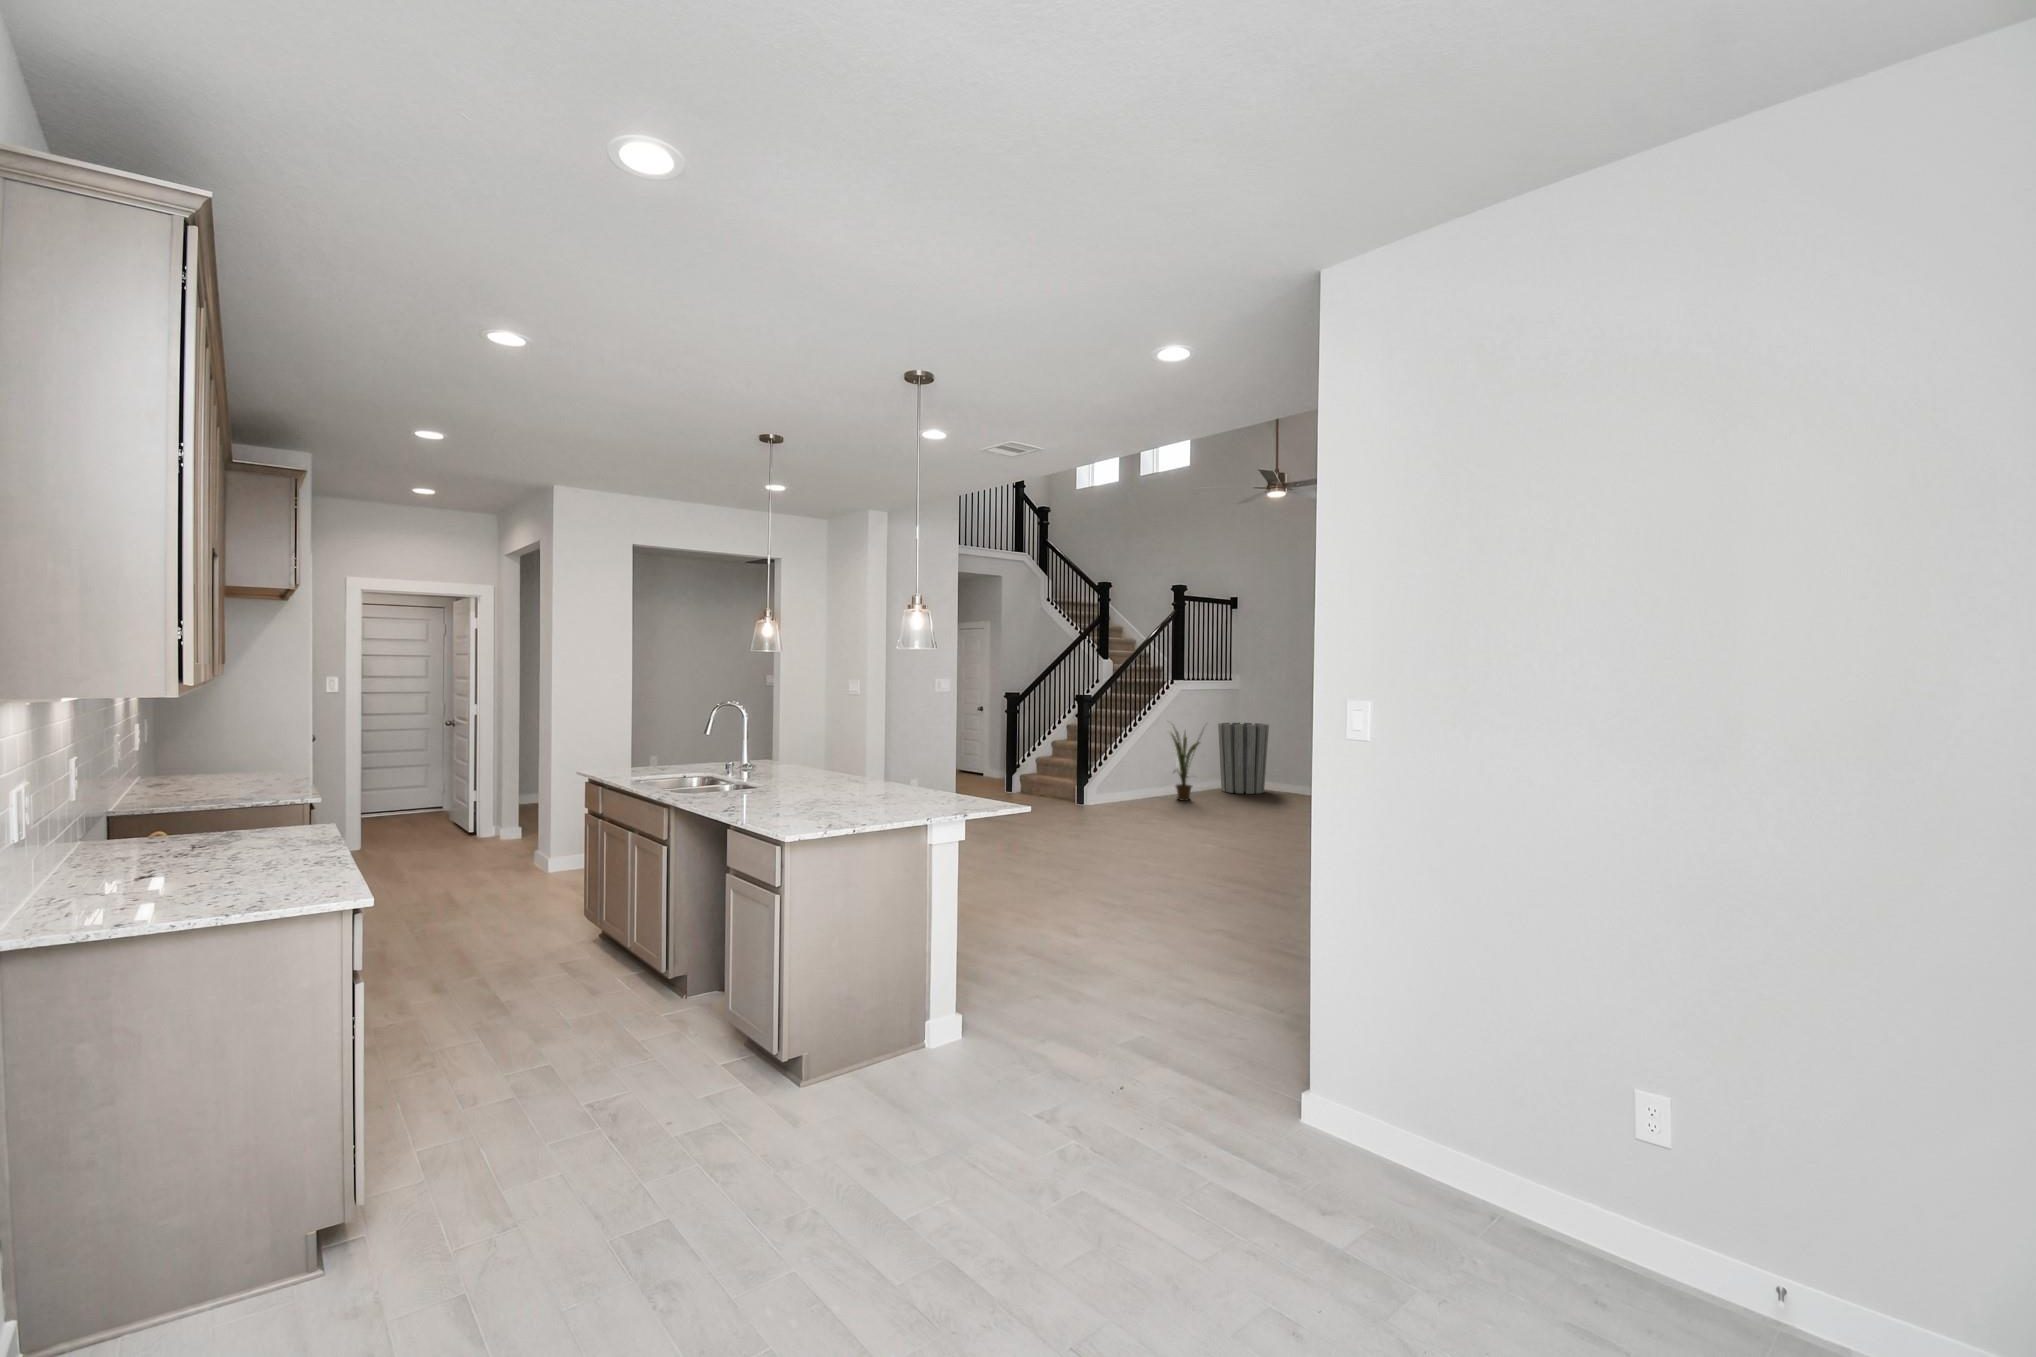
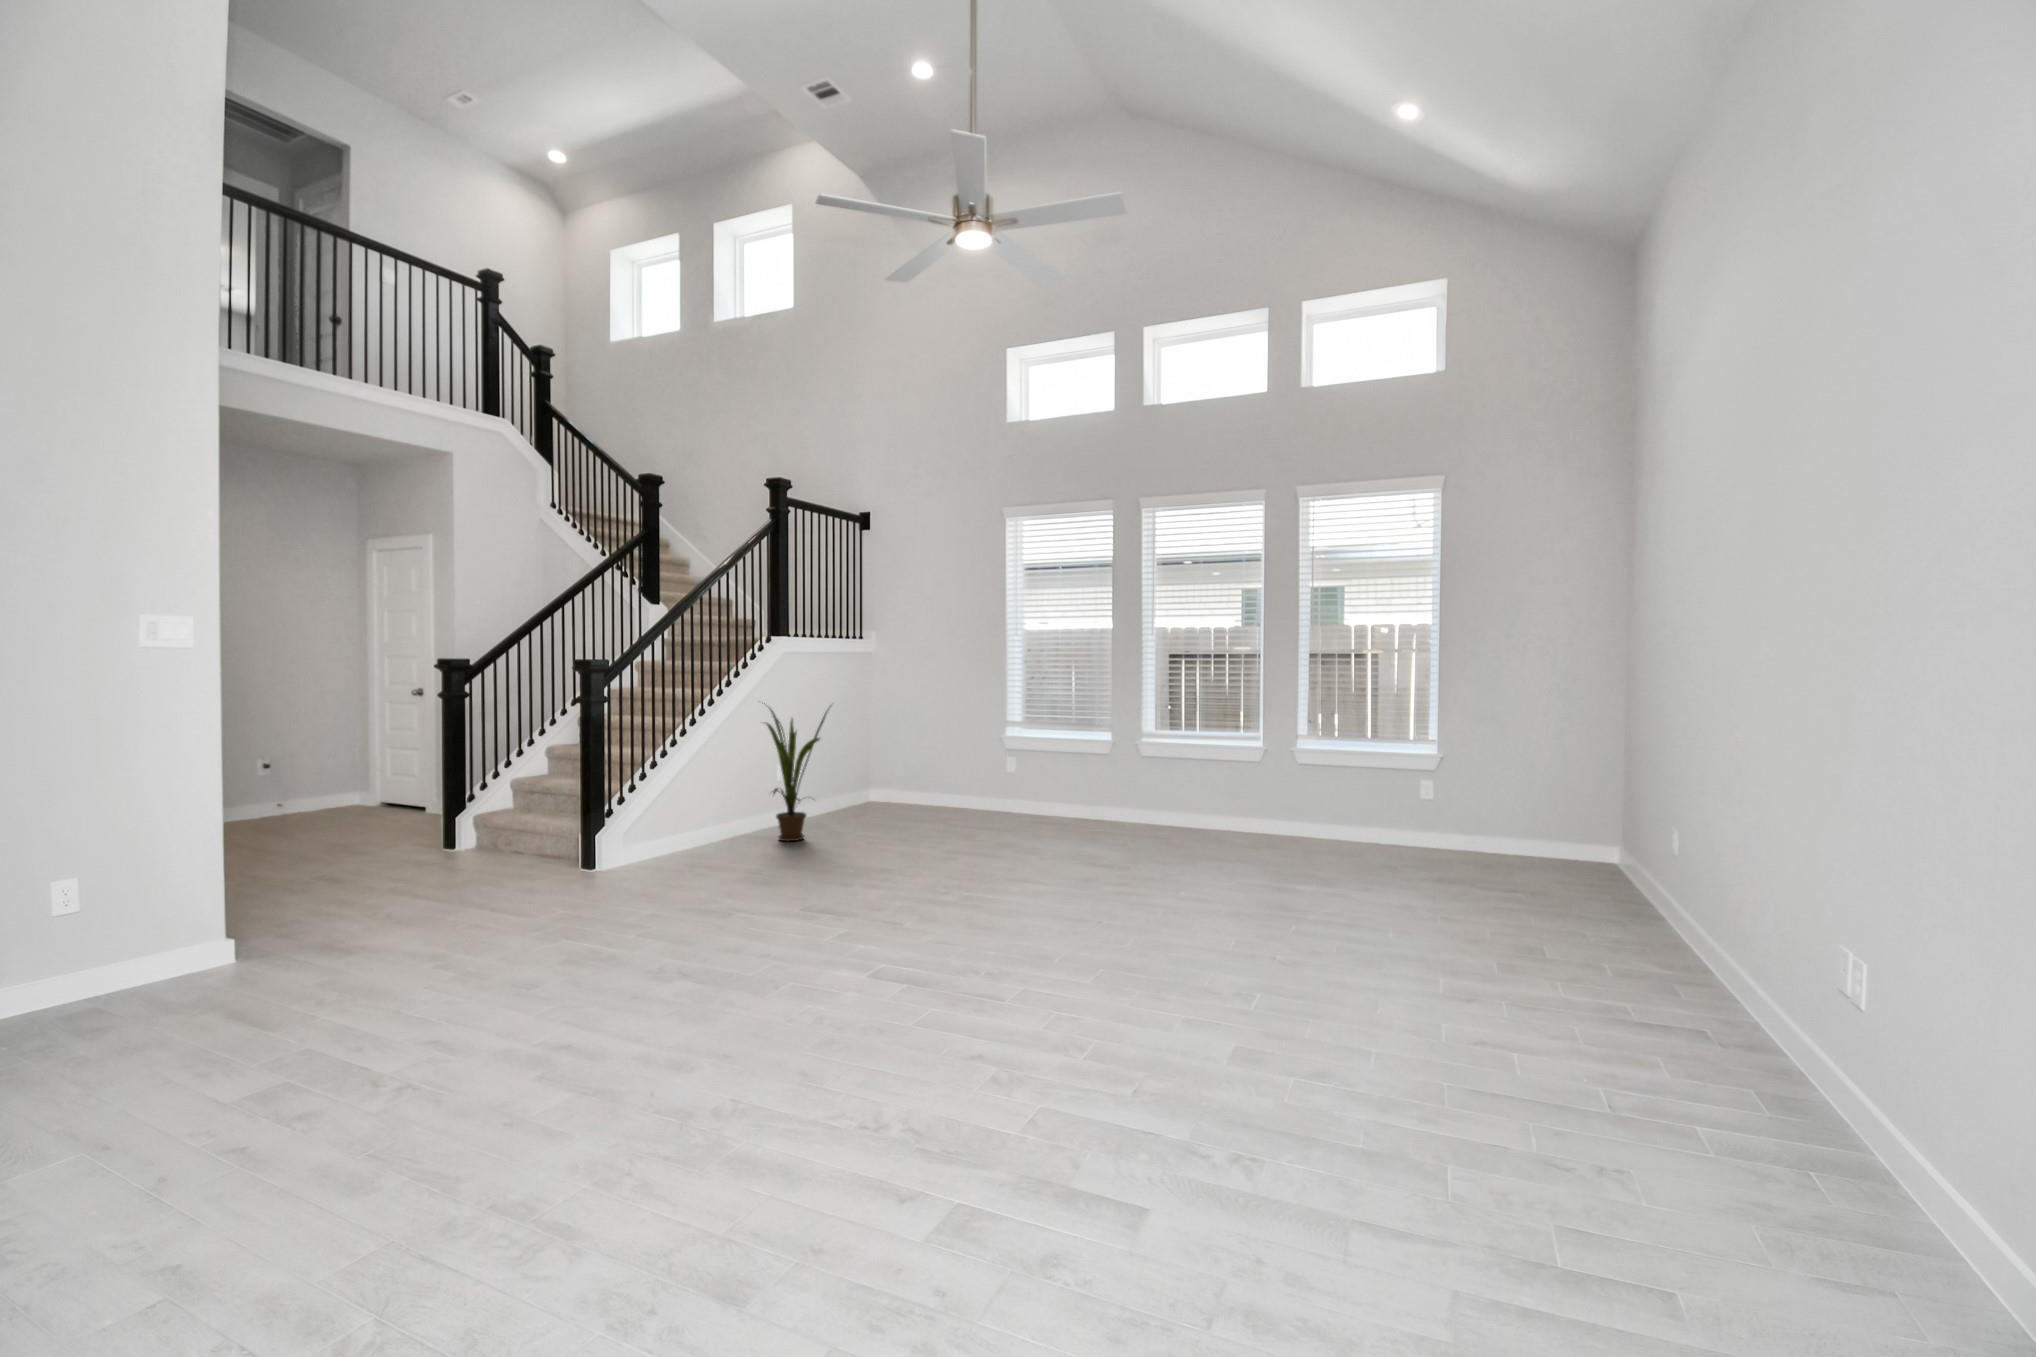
trash can: present [1218,723,1269,794] -> none [845,703,925,817]

